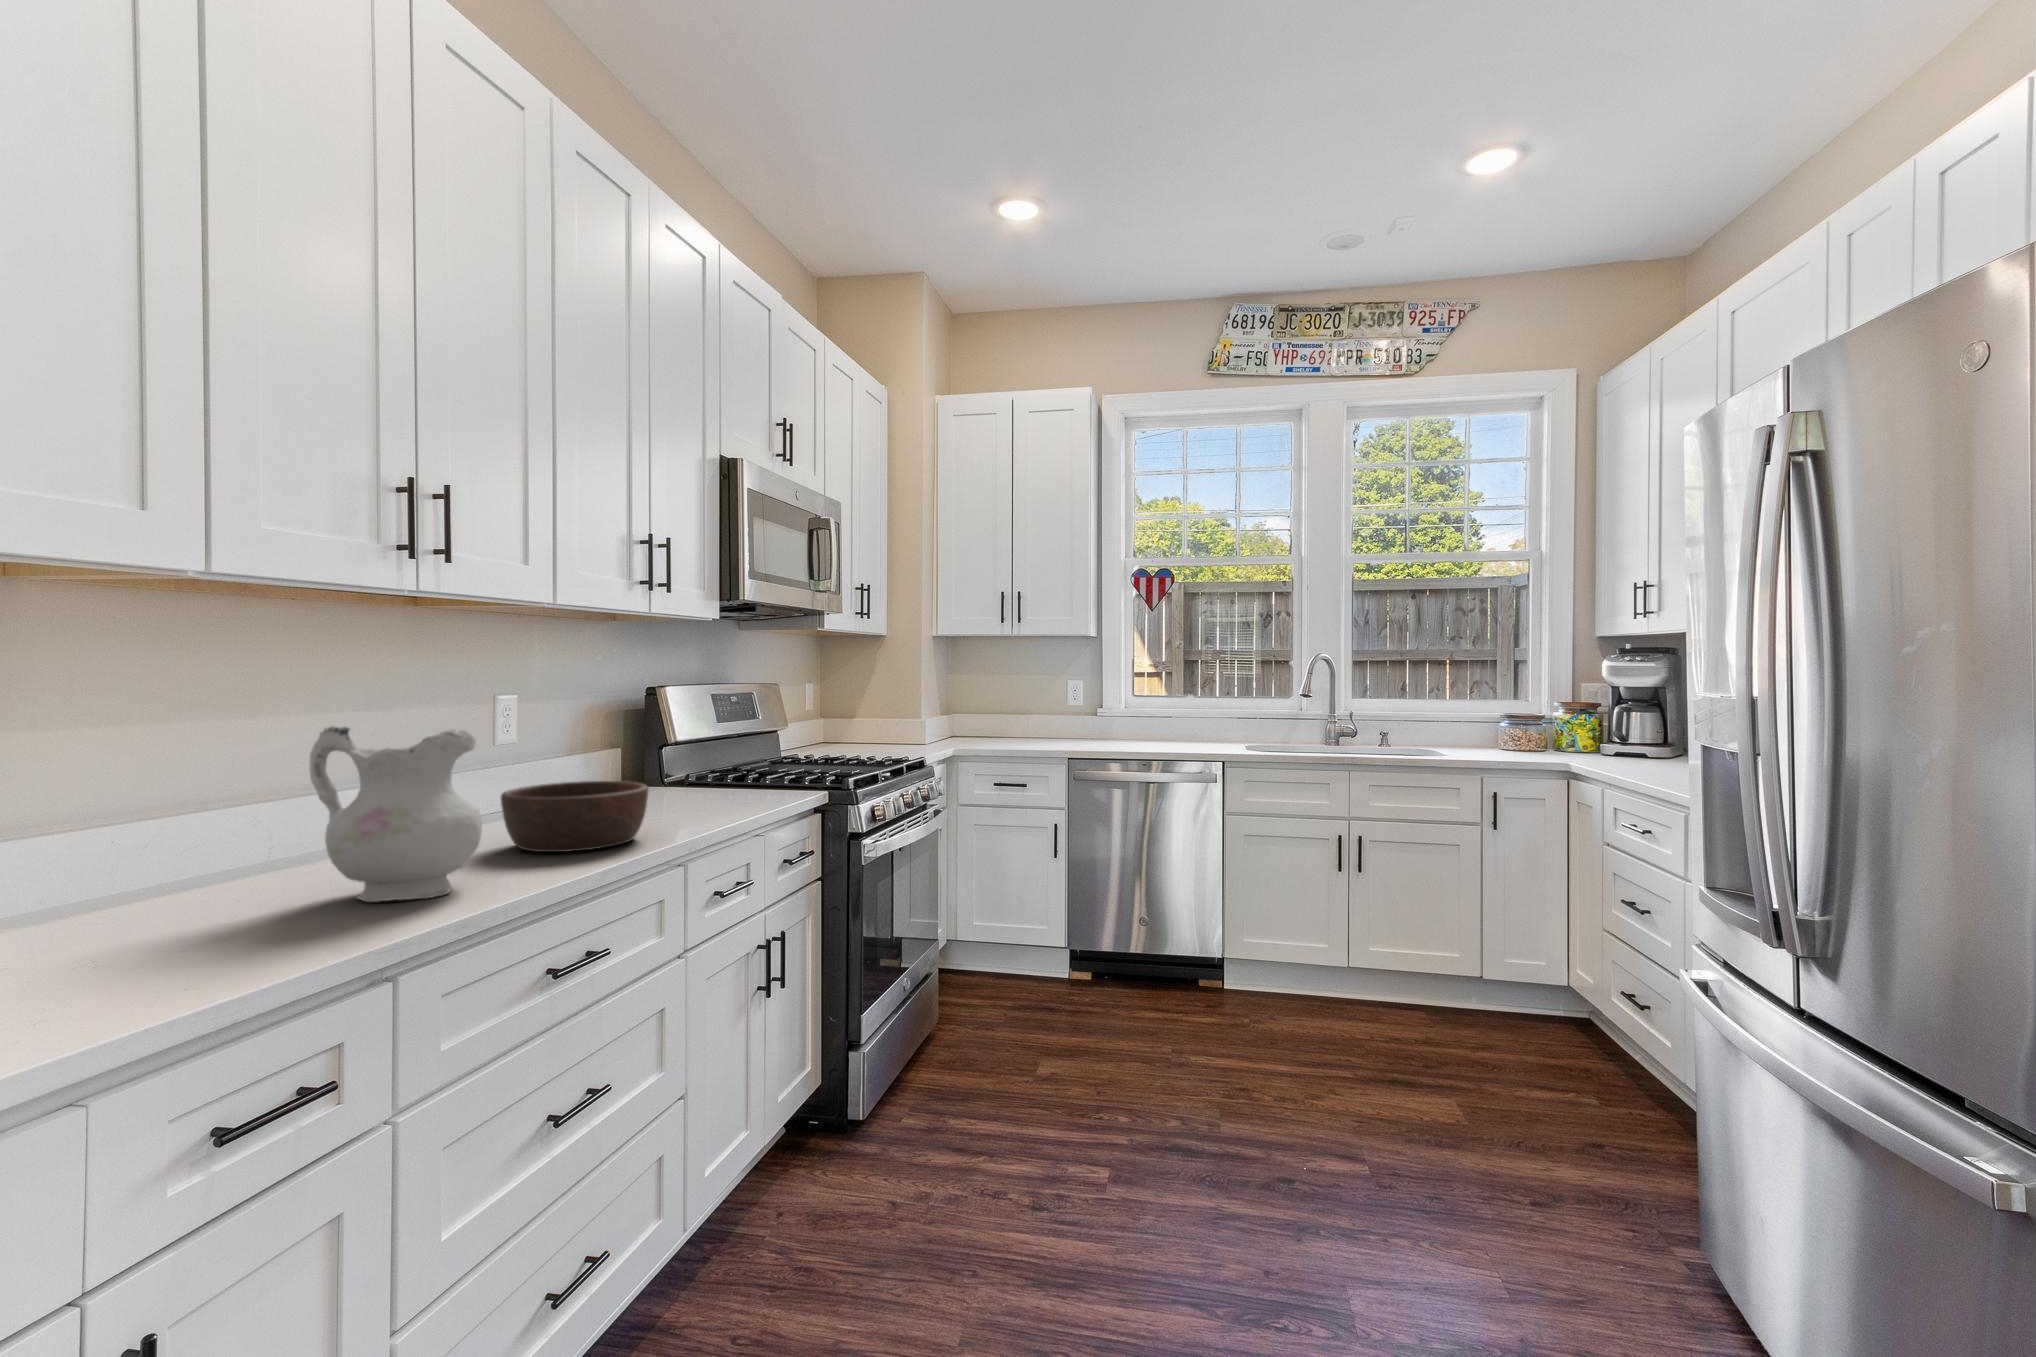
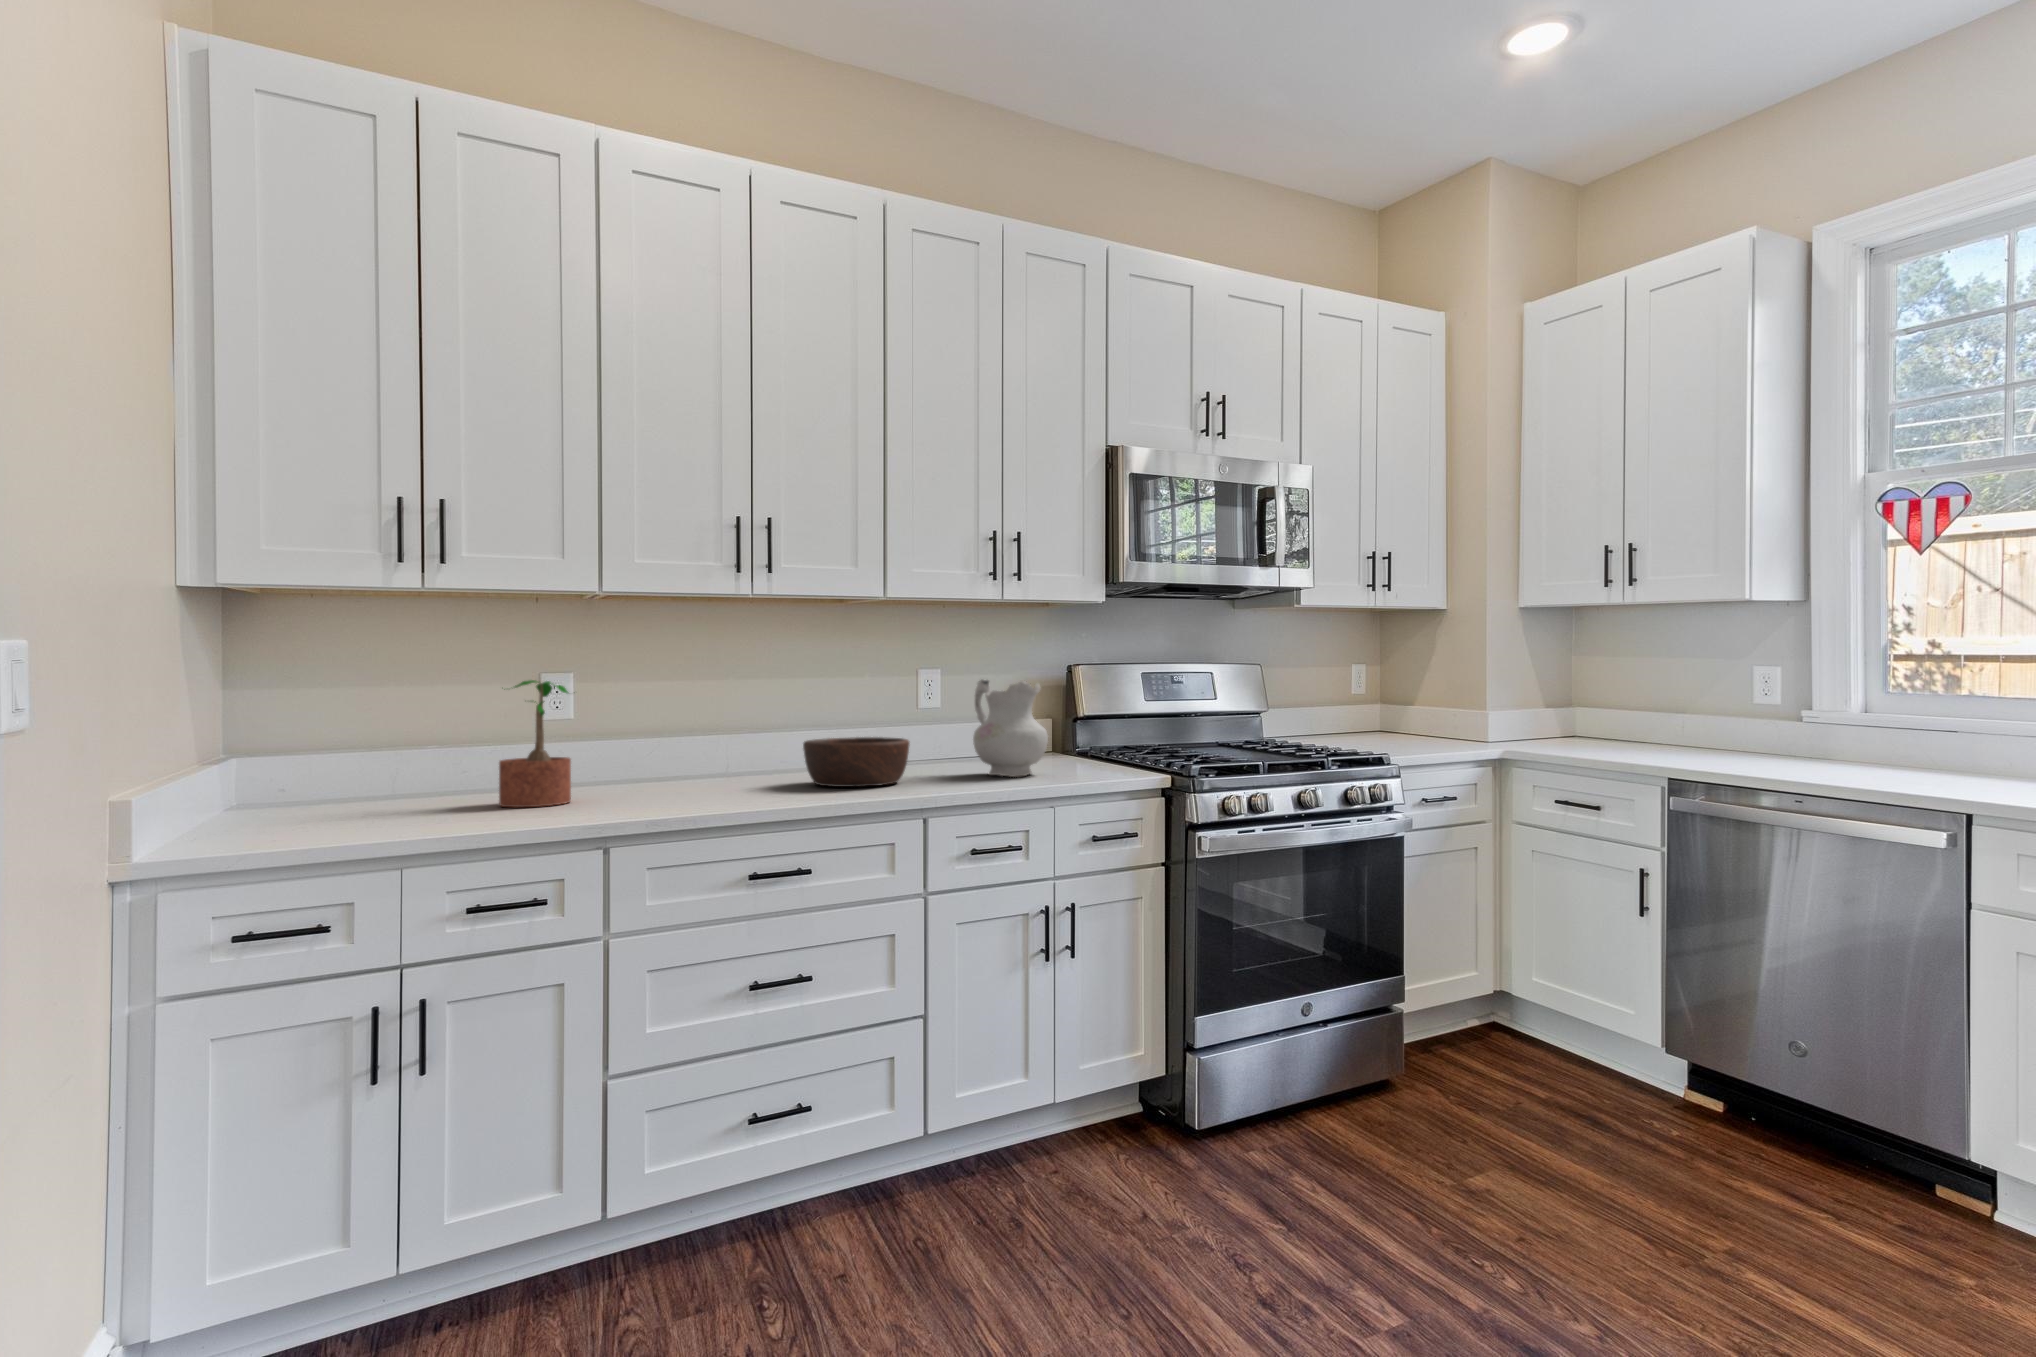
ceramic pitcher: present [310,727,482,902] -> present [973,680,1048,777]
potted plant: none [122,739,283,976] -> present [499,680,571,807]

